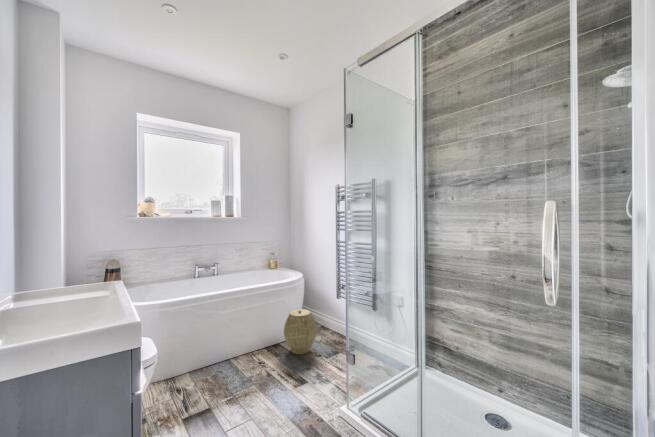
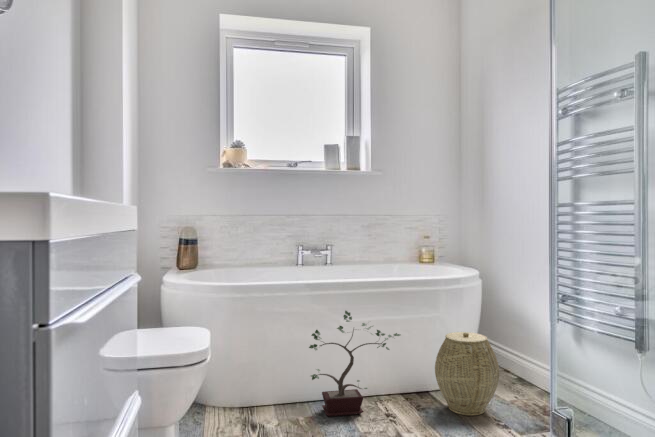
potted plant: none [212,307,267,372] -> present [309,311,400,416]

